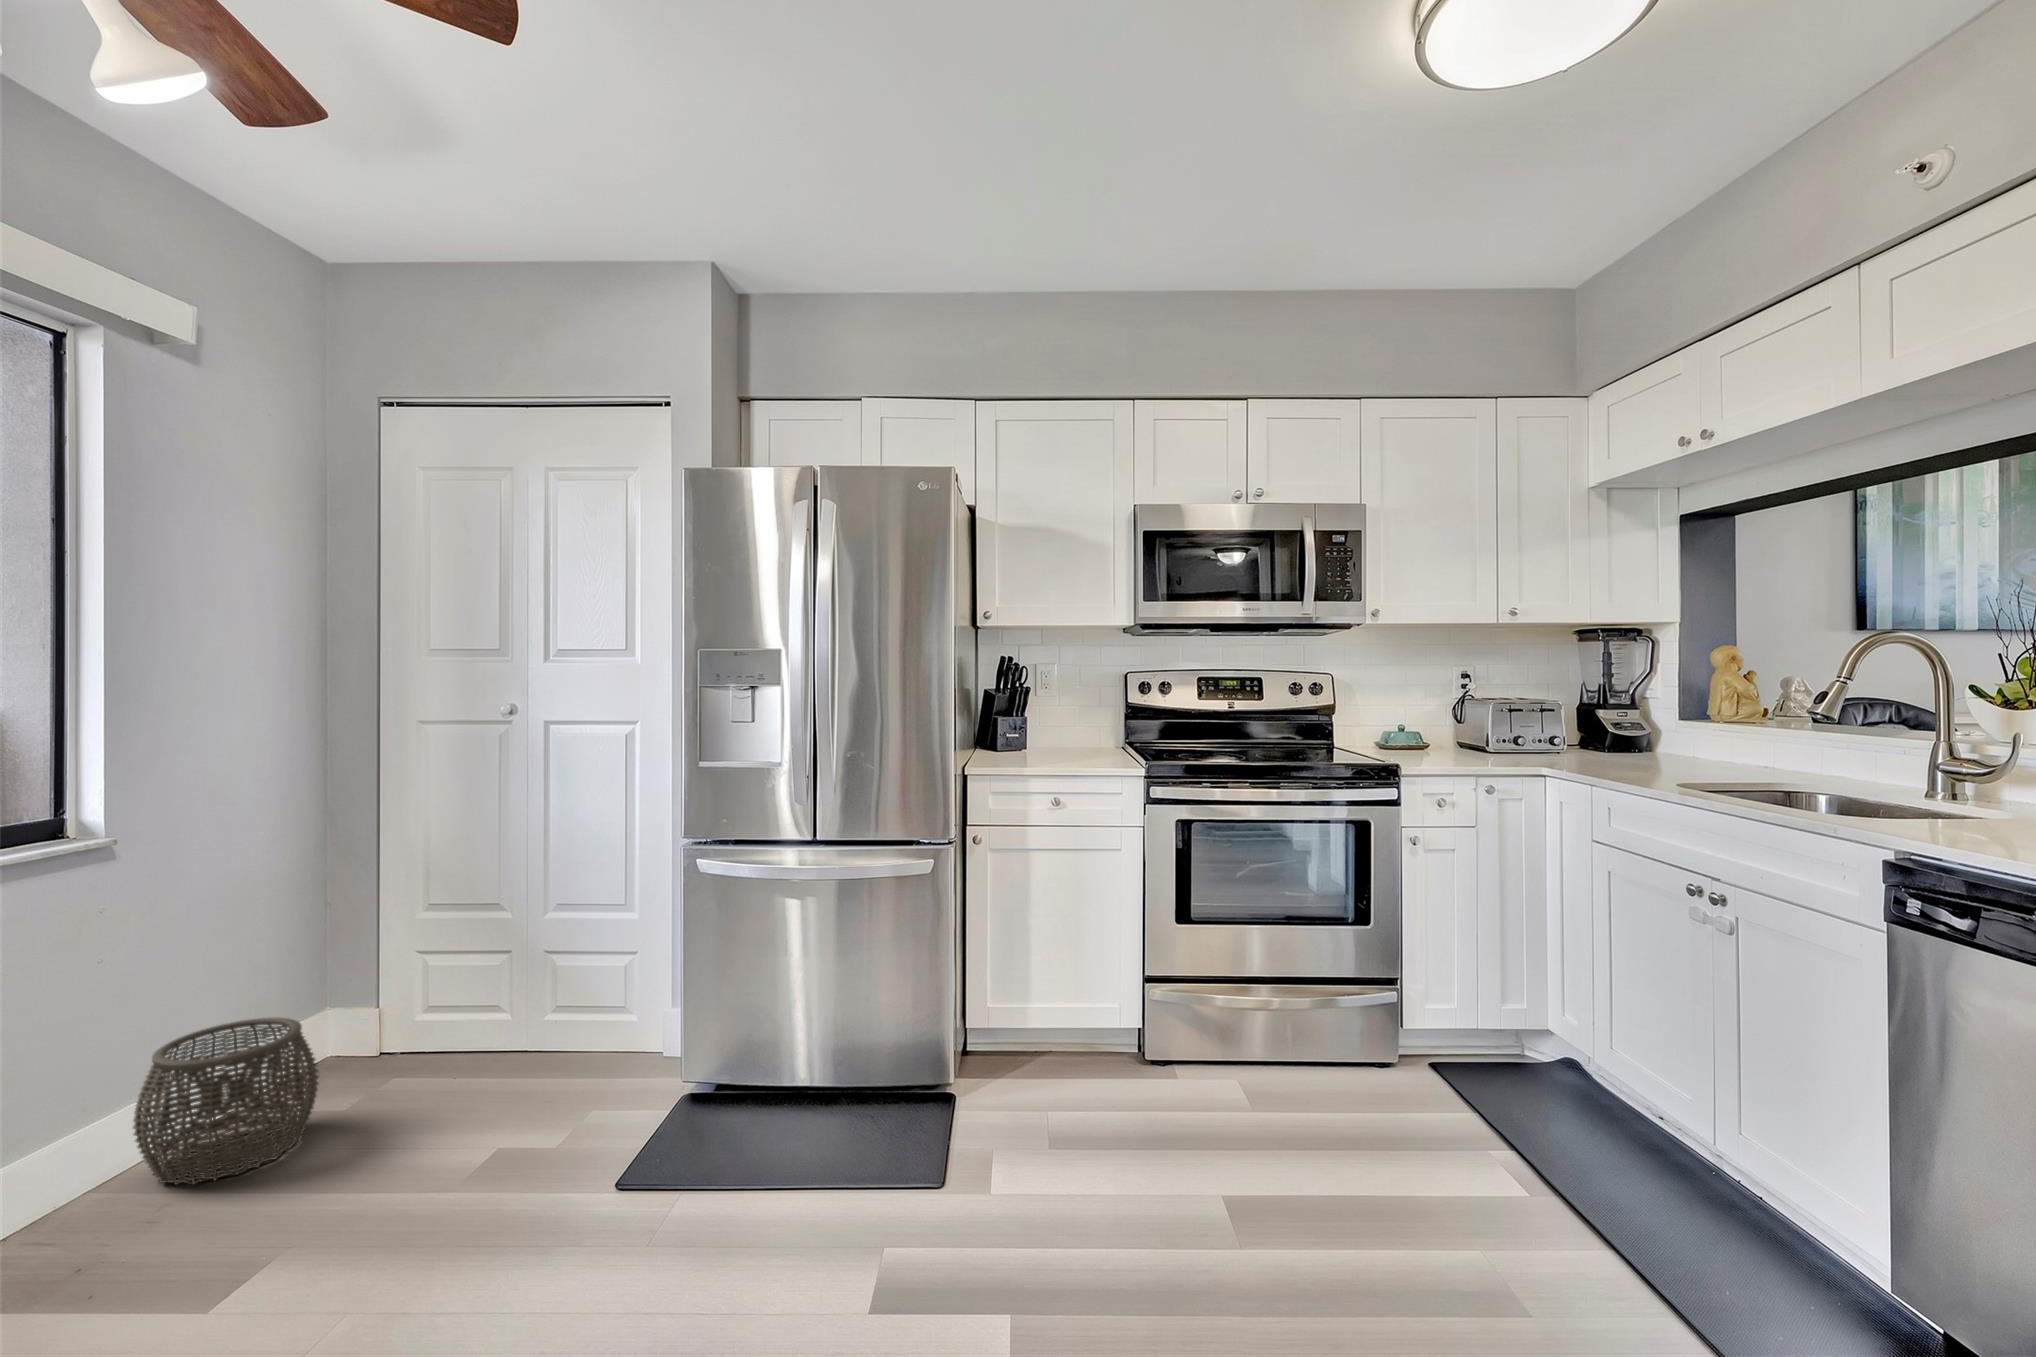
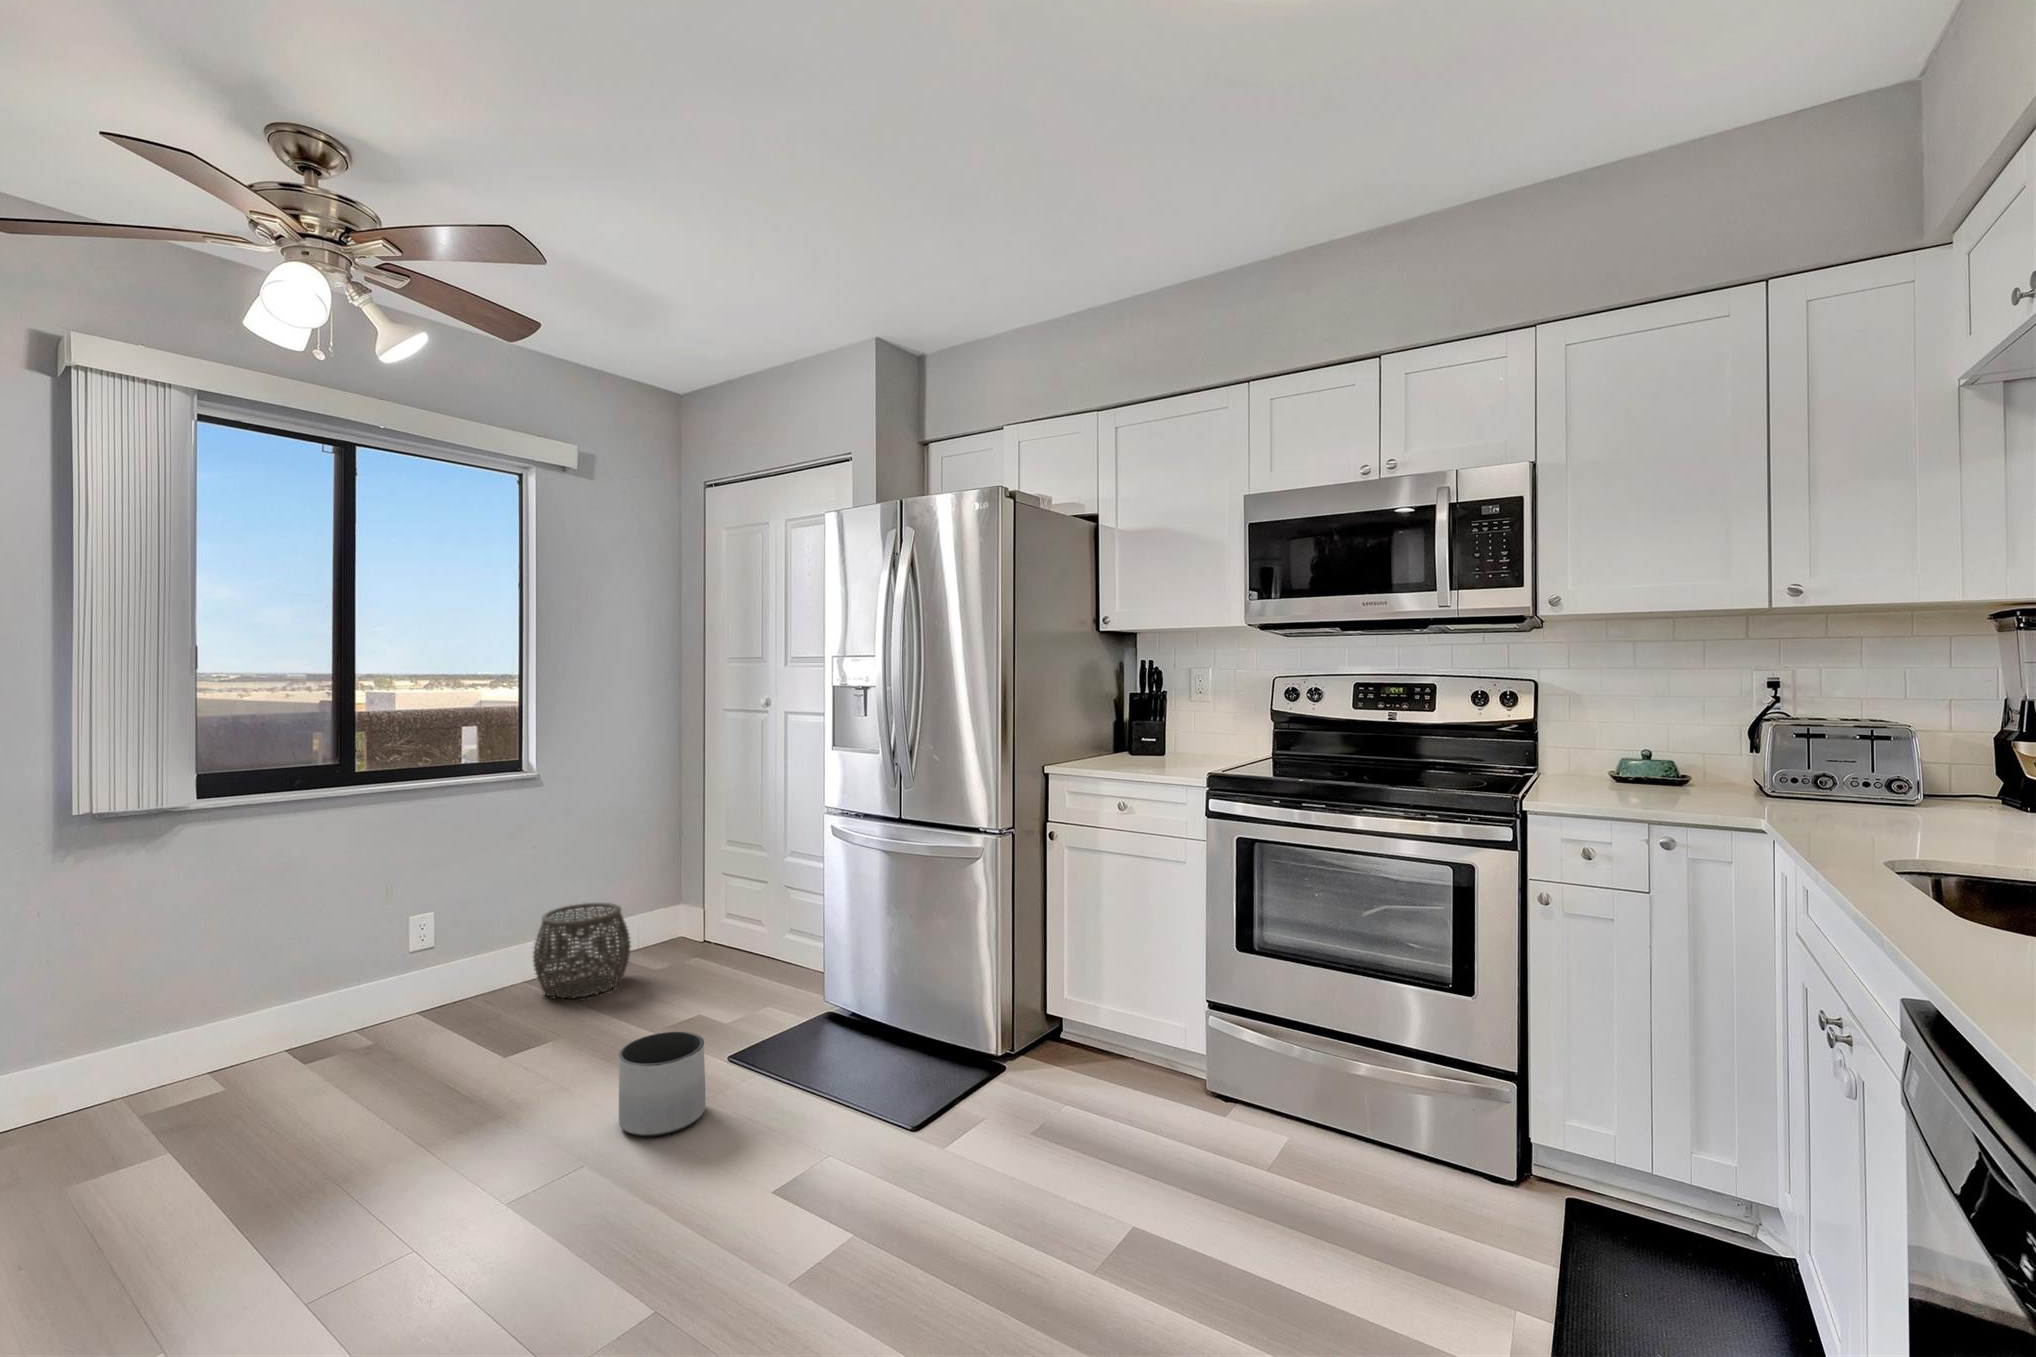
planter: none [557,1146,678,1305] -> present [619,1032,706,1137]

